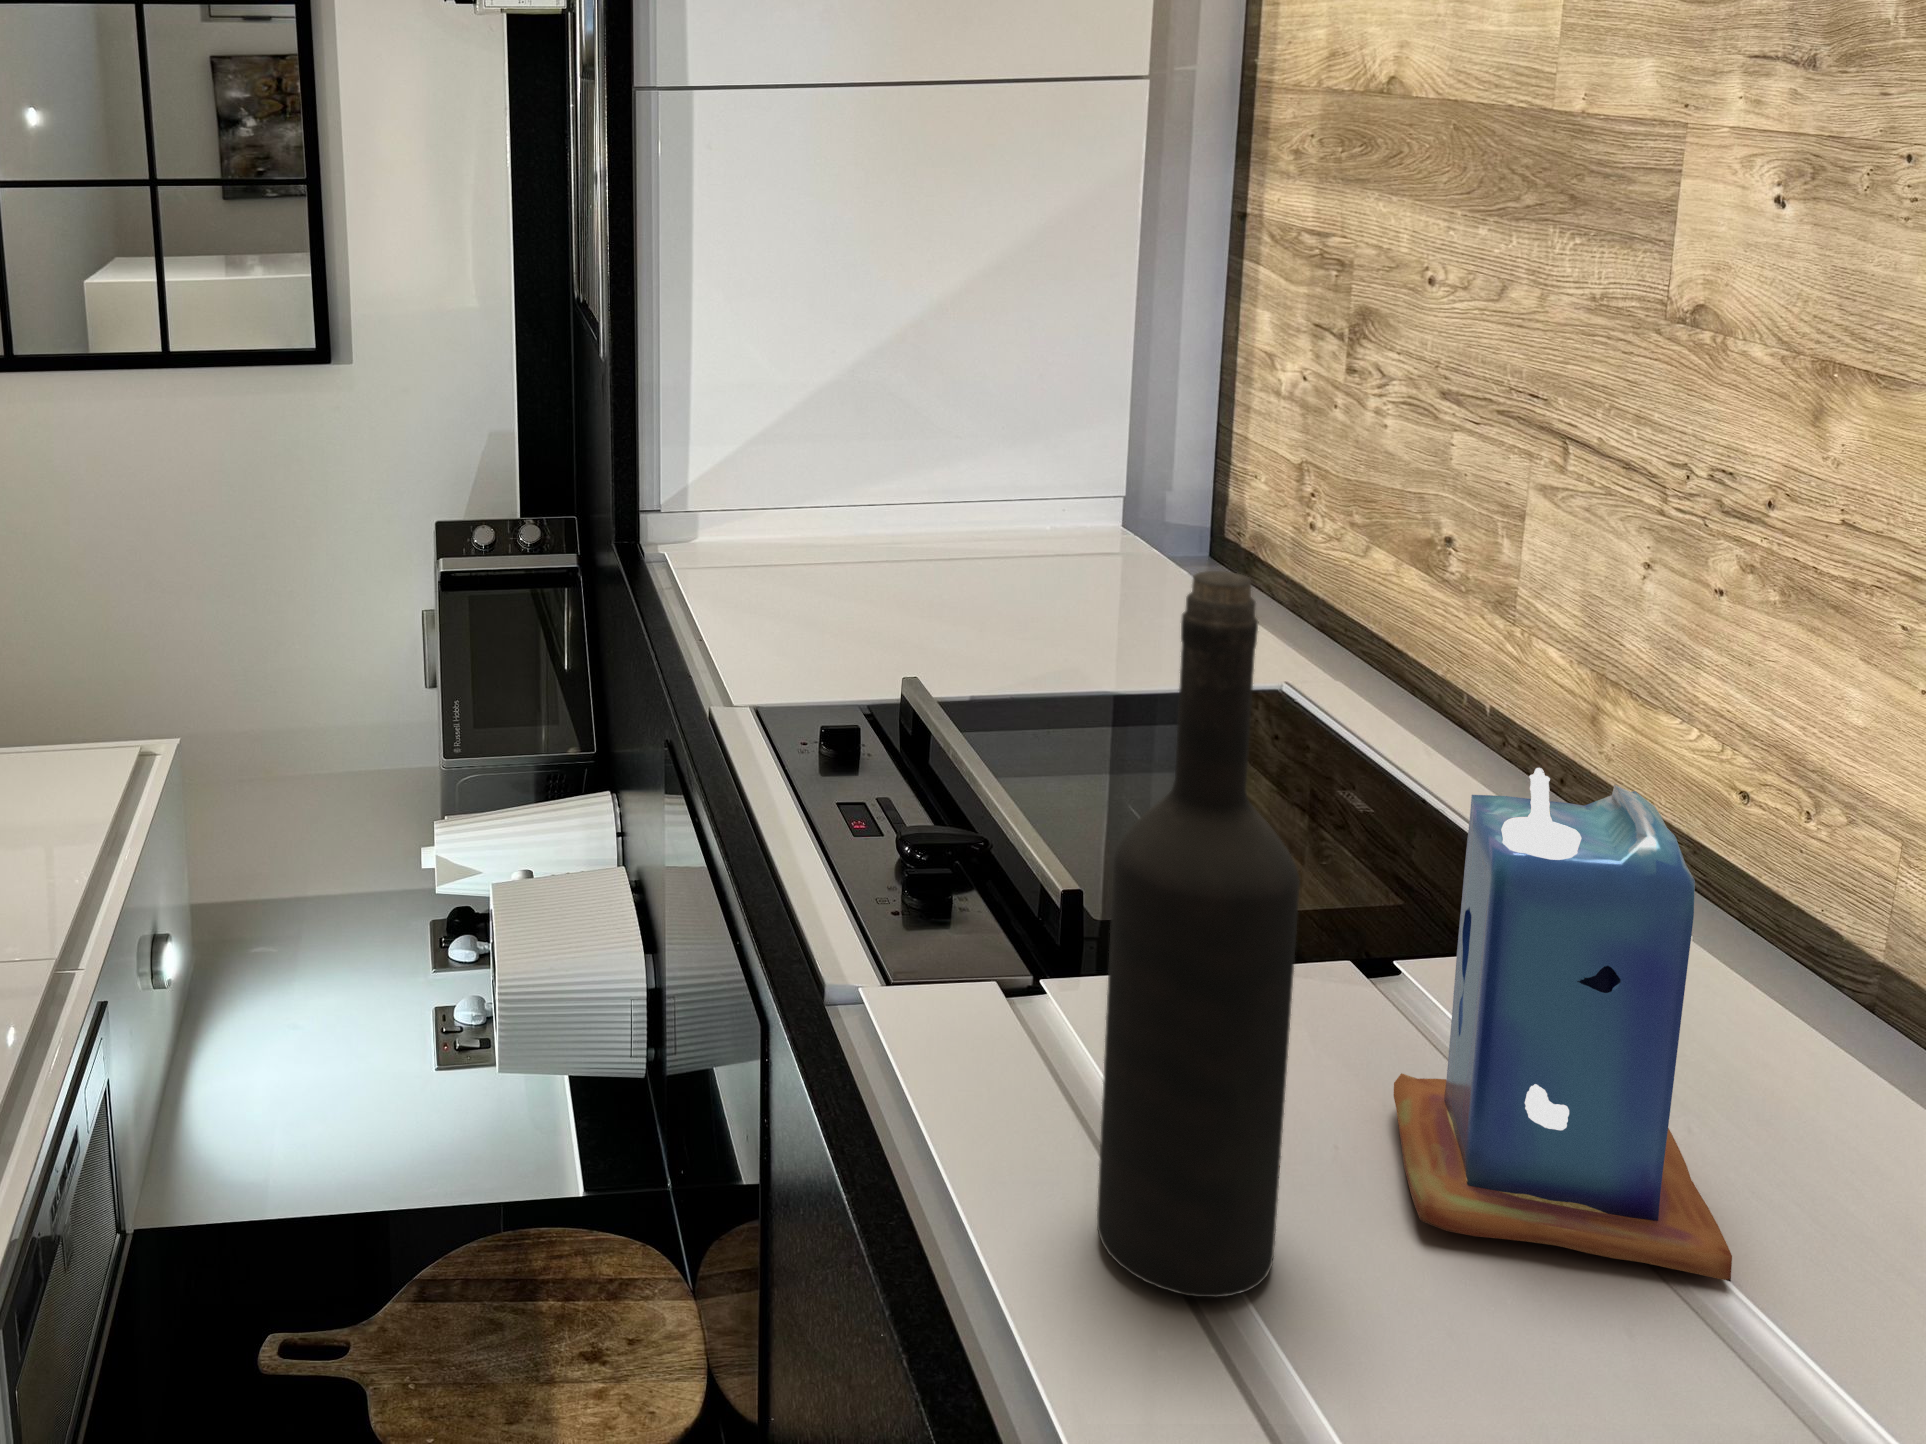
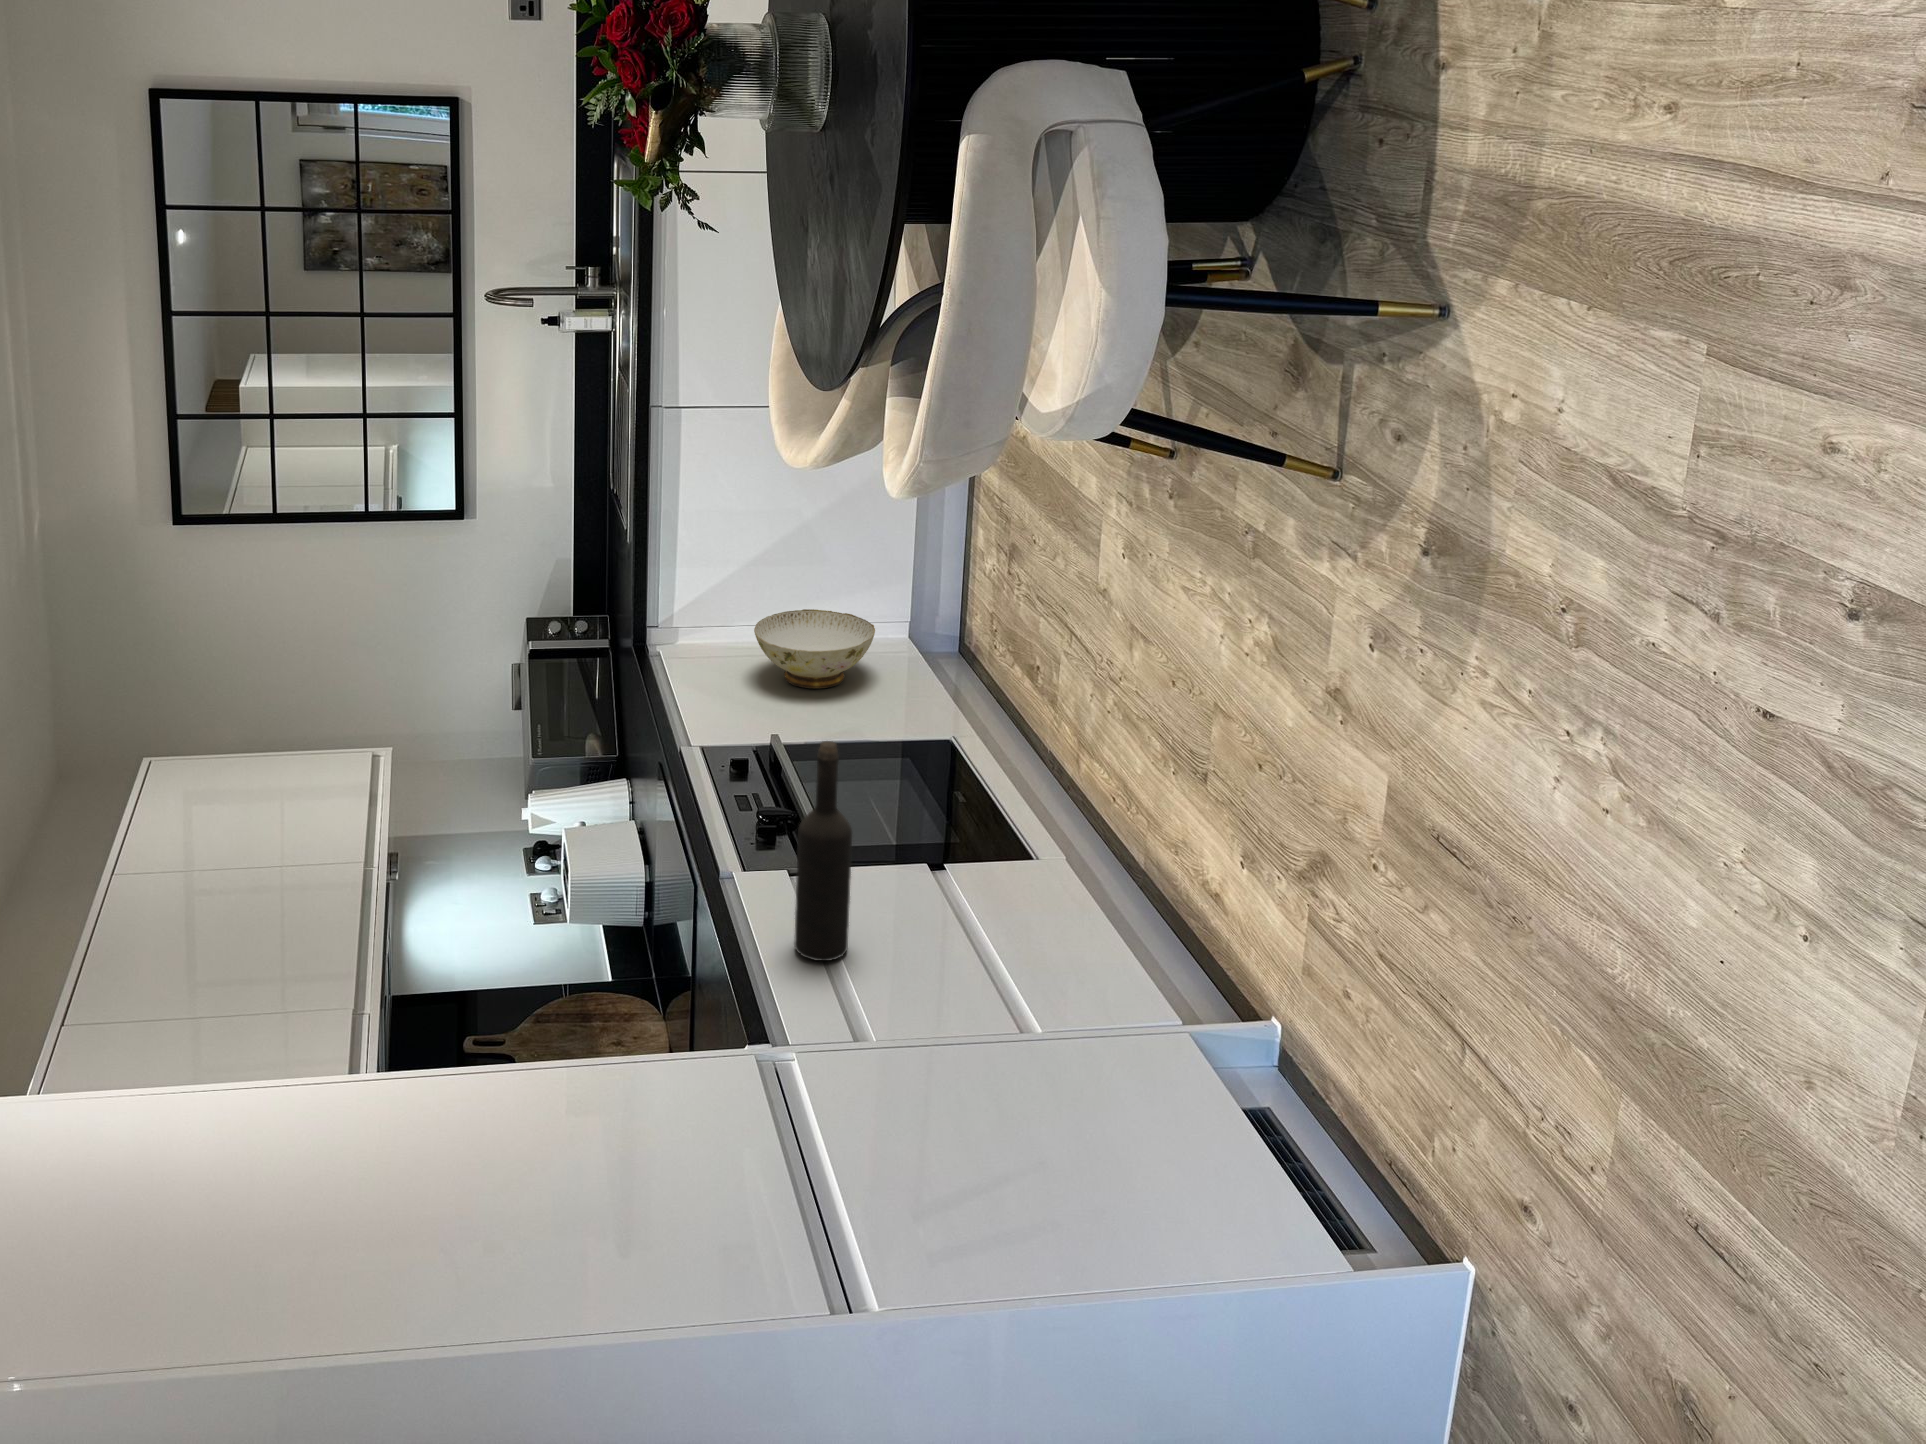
ceramic bowl: none [841,478,1073,609] -> present [754,609,875,688]
candle: present [1394,768,1732,1281] -> none [896,799,990,955]

